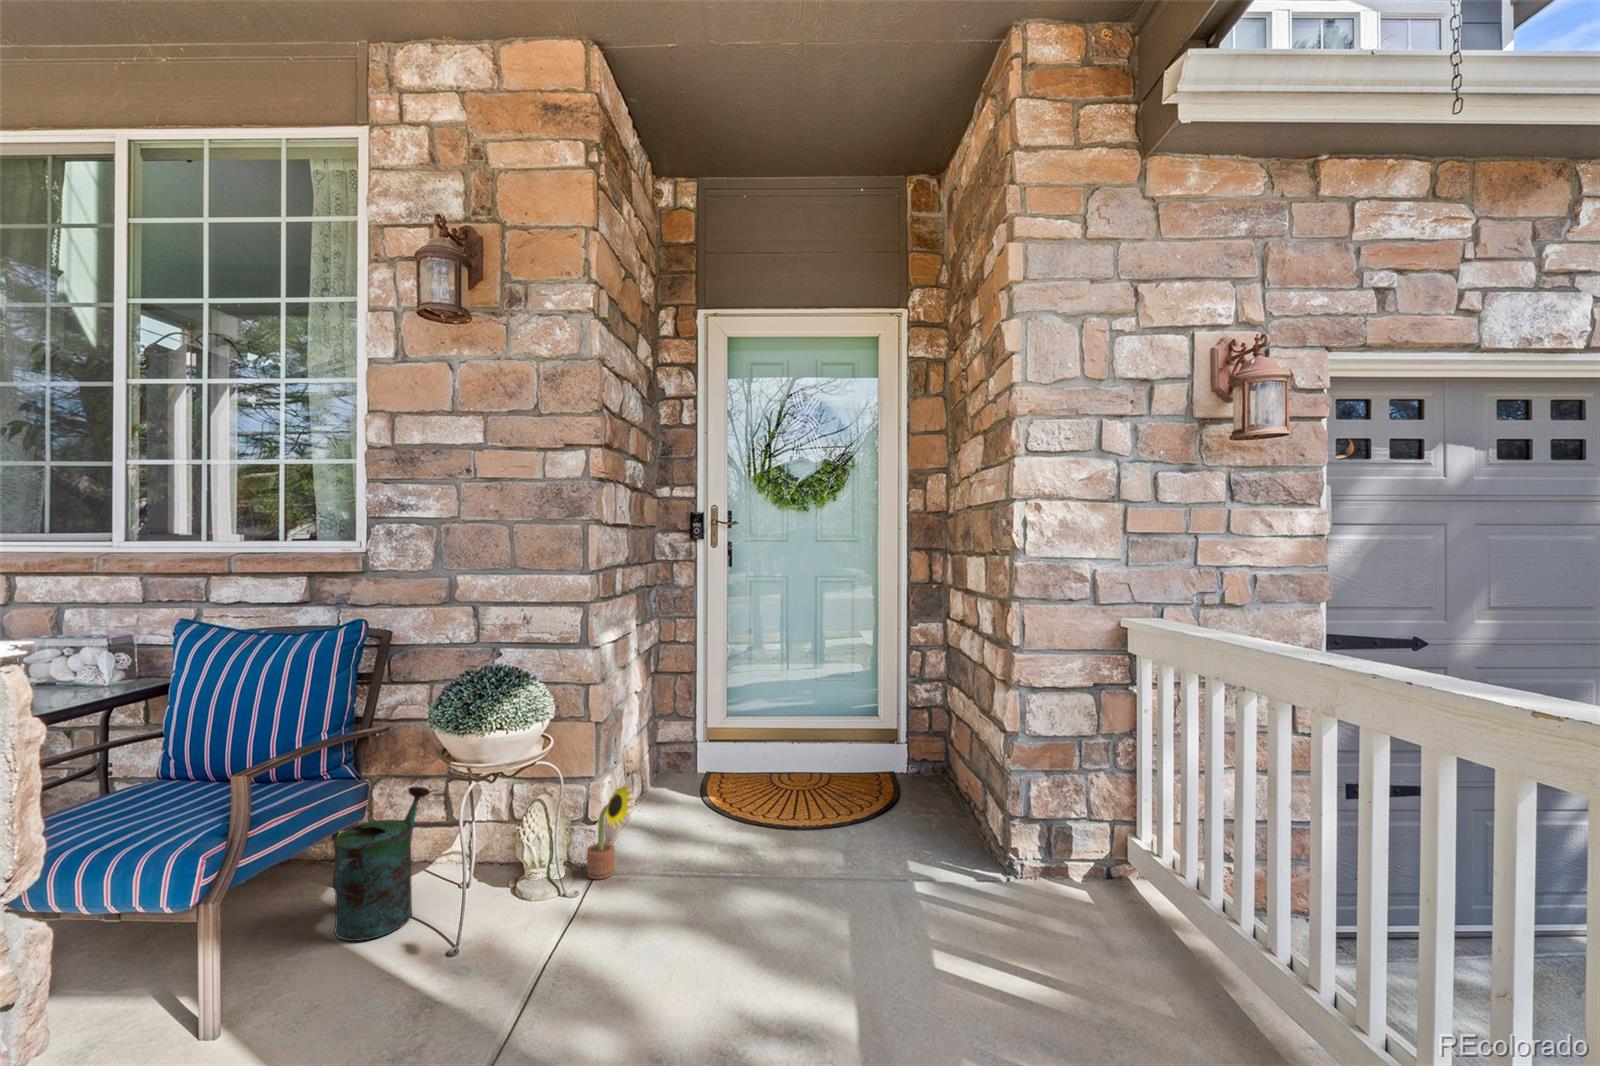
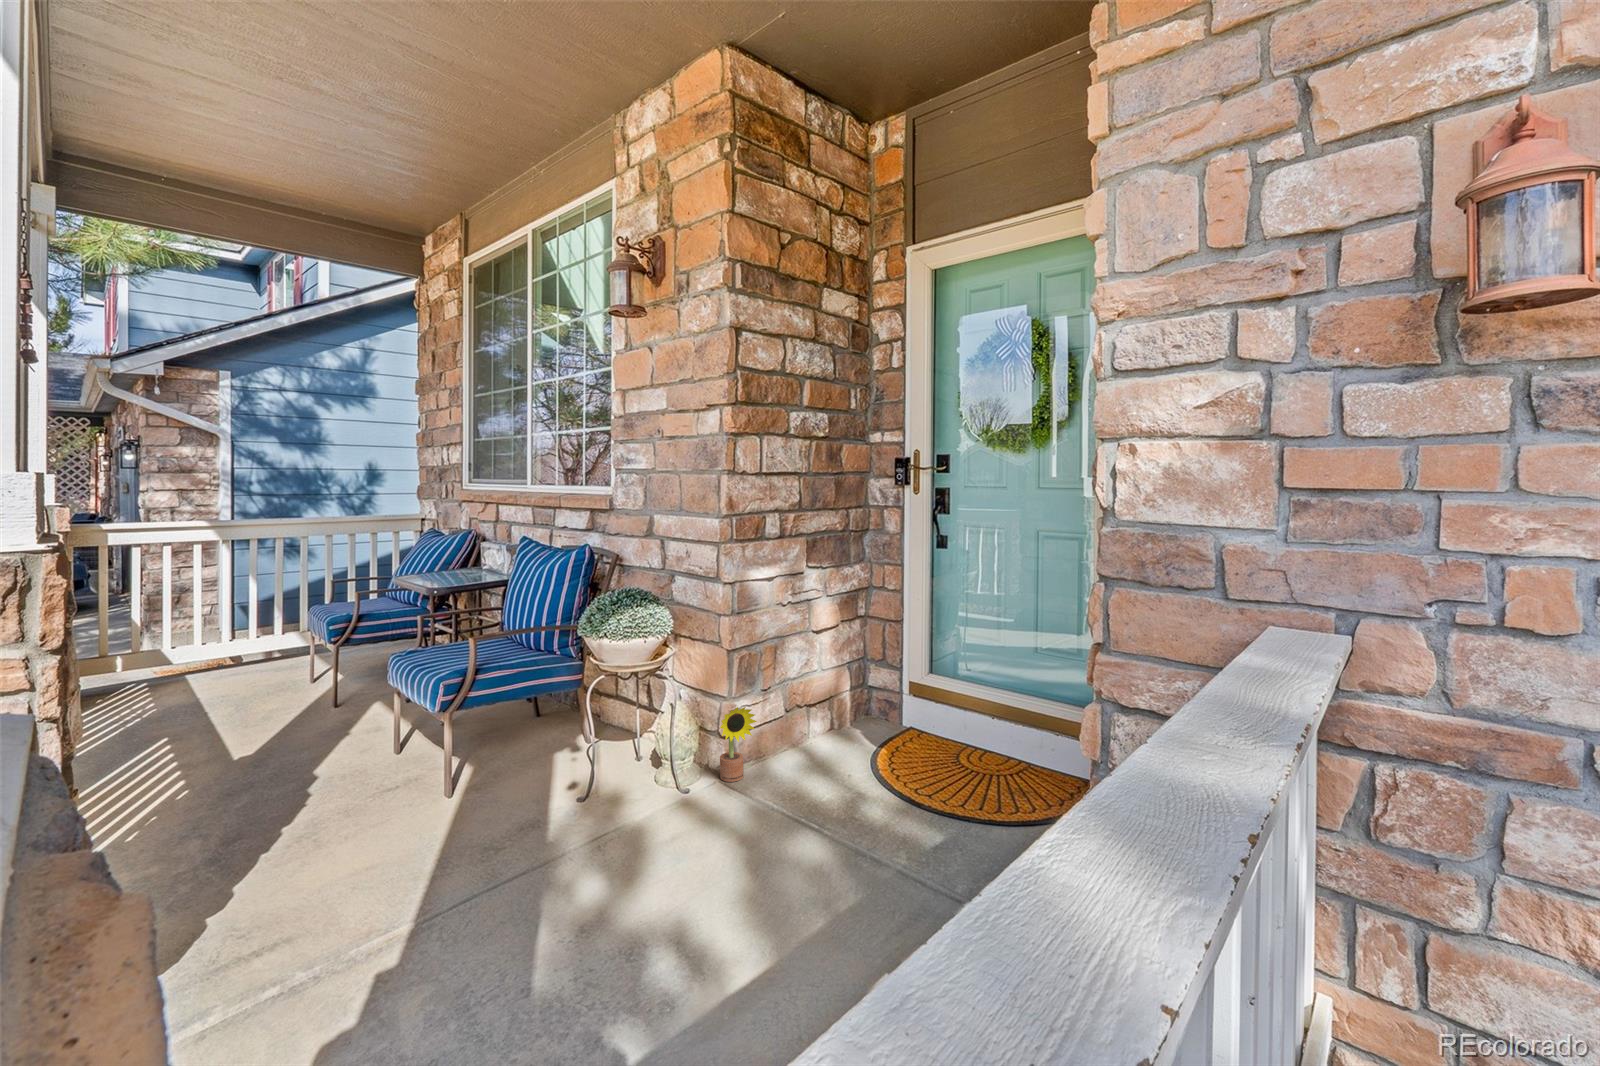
watering can: present [333,787,430,941] -> none [541,675,639,773]

